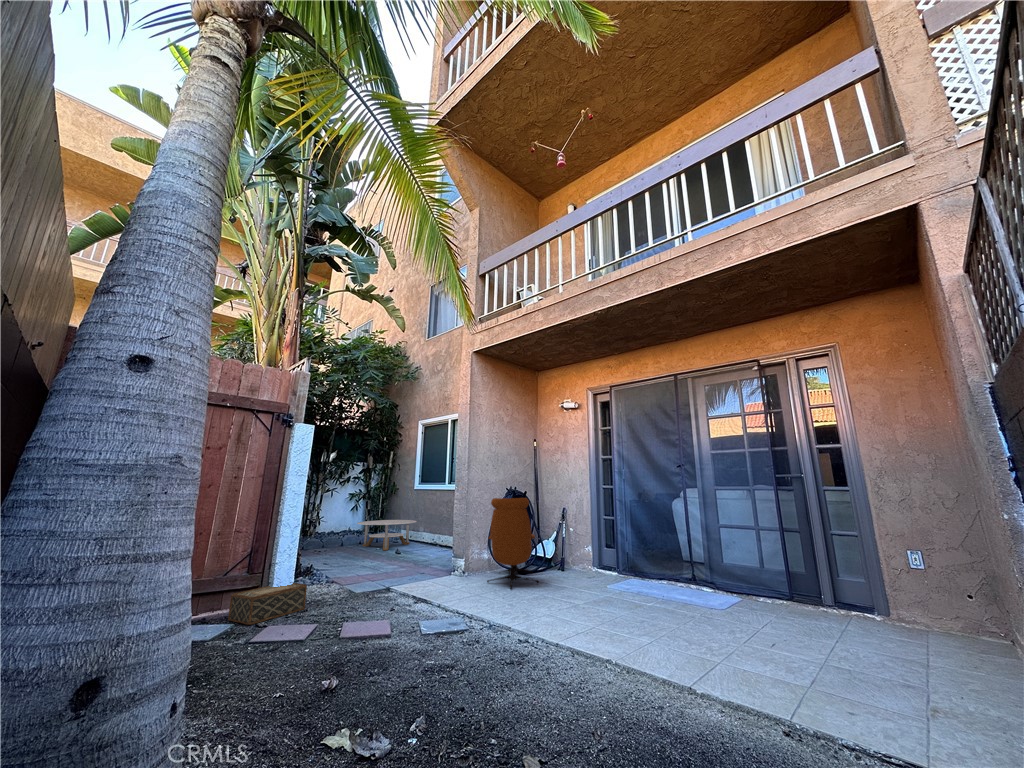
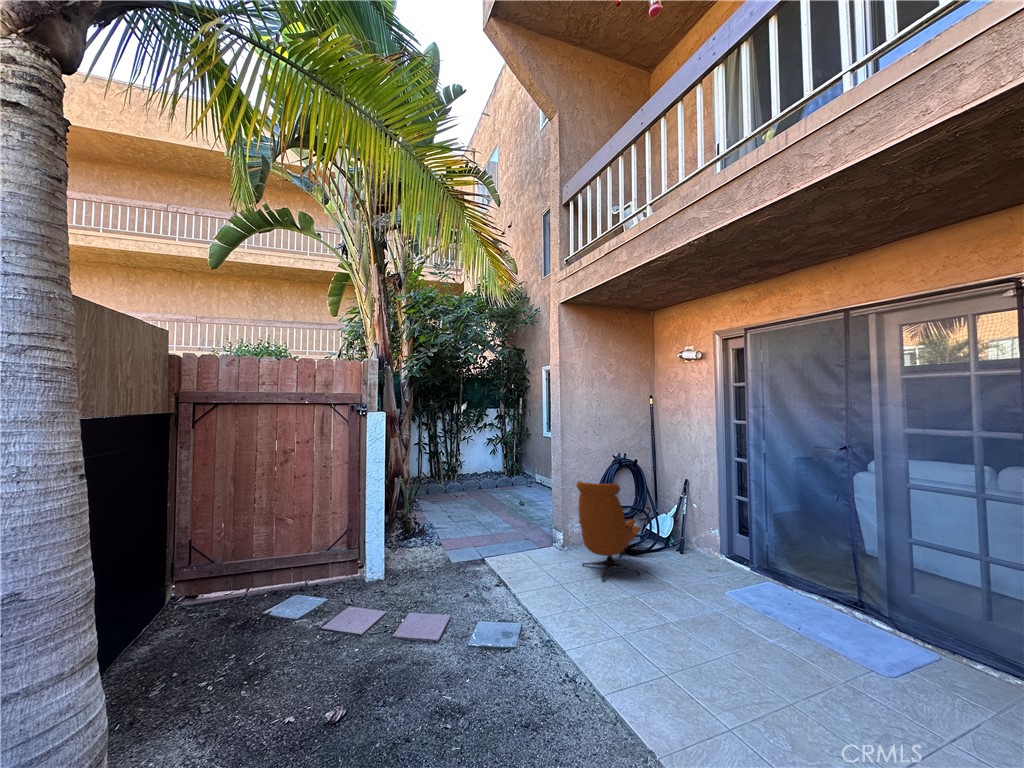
round table: present [357,520,417,550] -> none [489,466,545,499]
woven basket: present [228,583,307,625] -> none [335,553,398,598]

